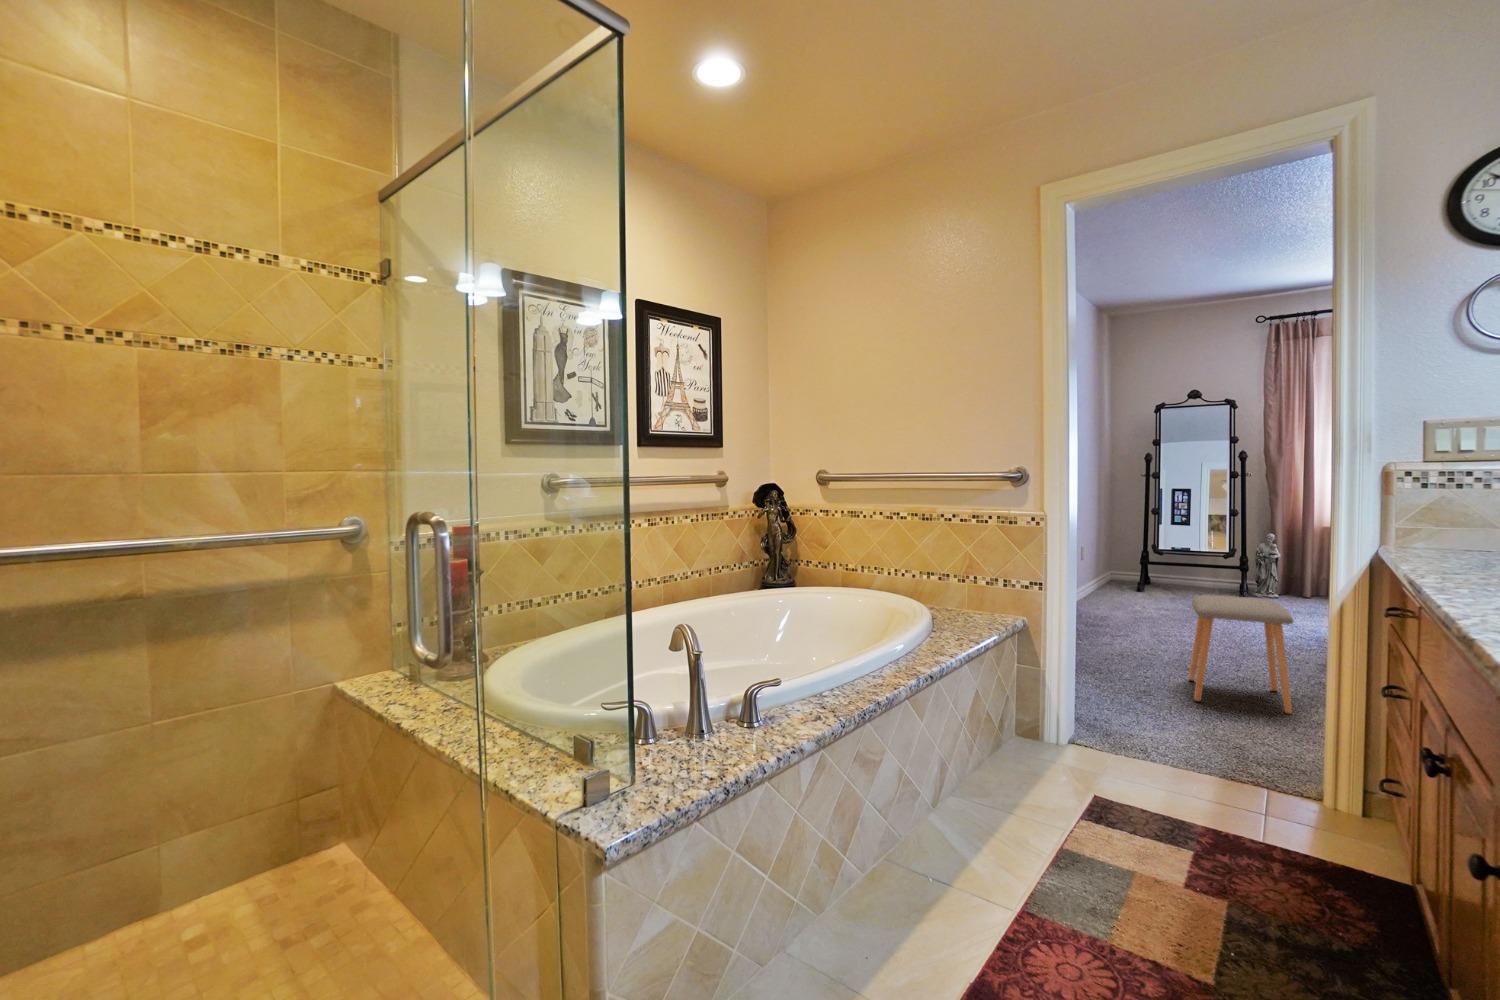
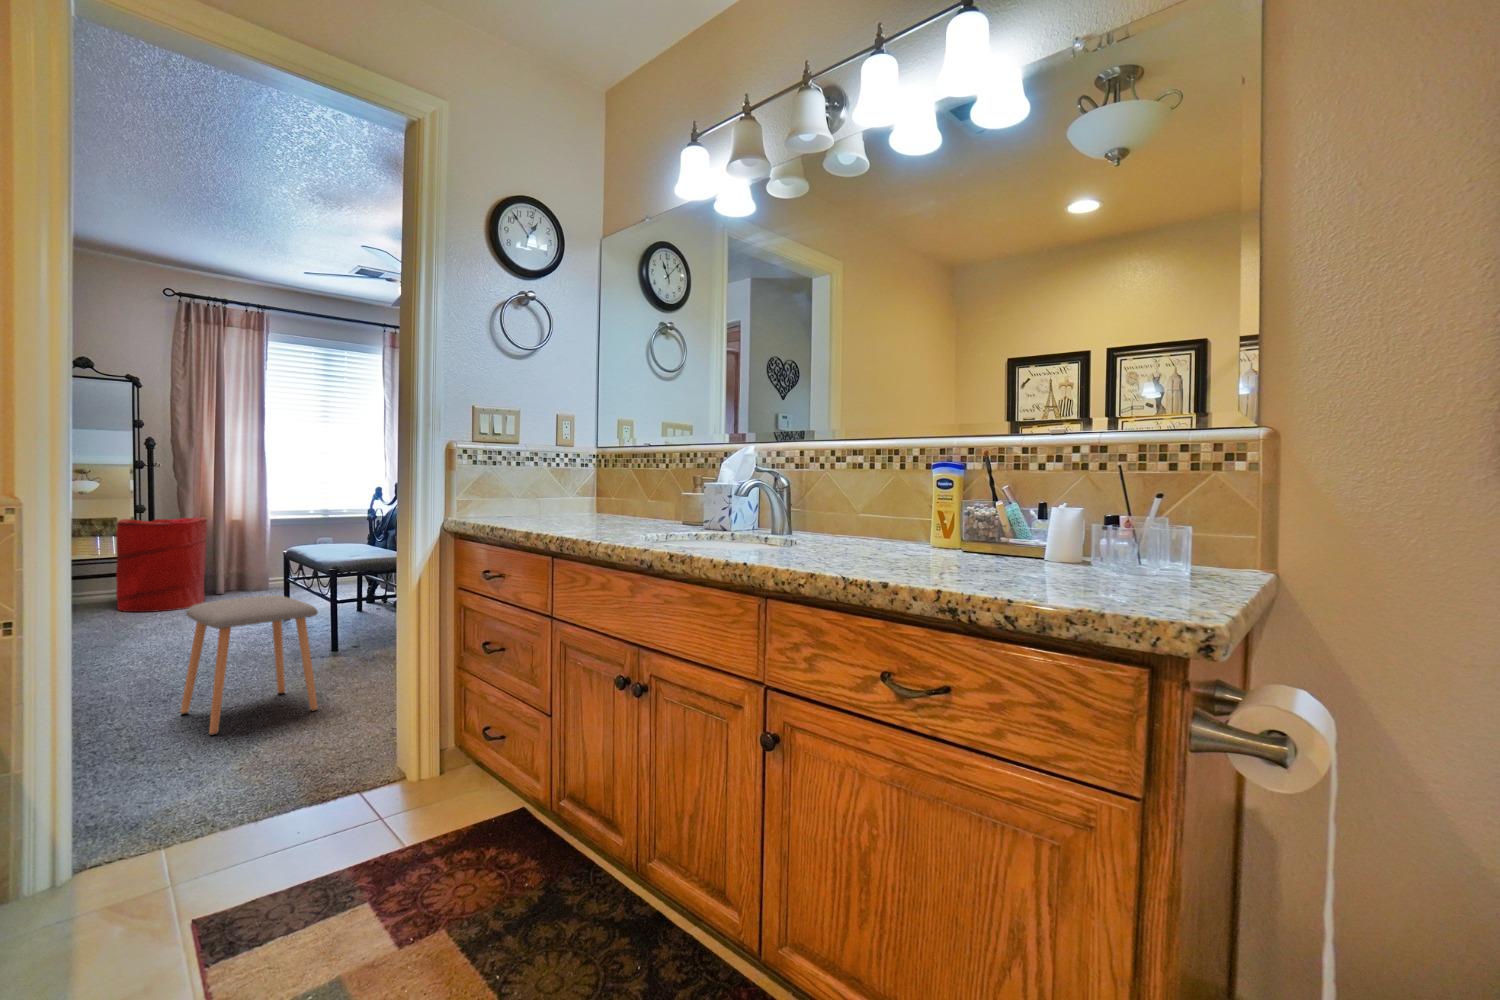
laundry hamper: none [1212,521,1286,603] -> present [116,517,207,612]

